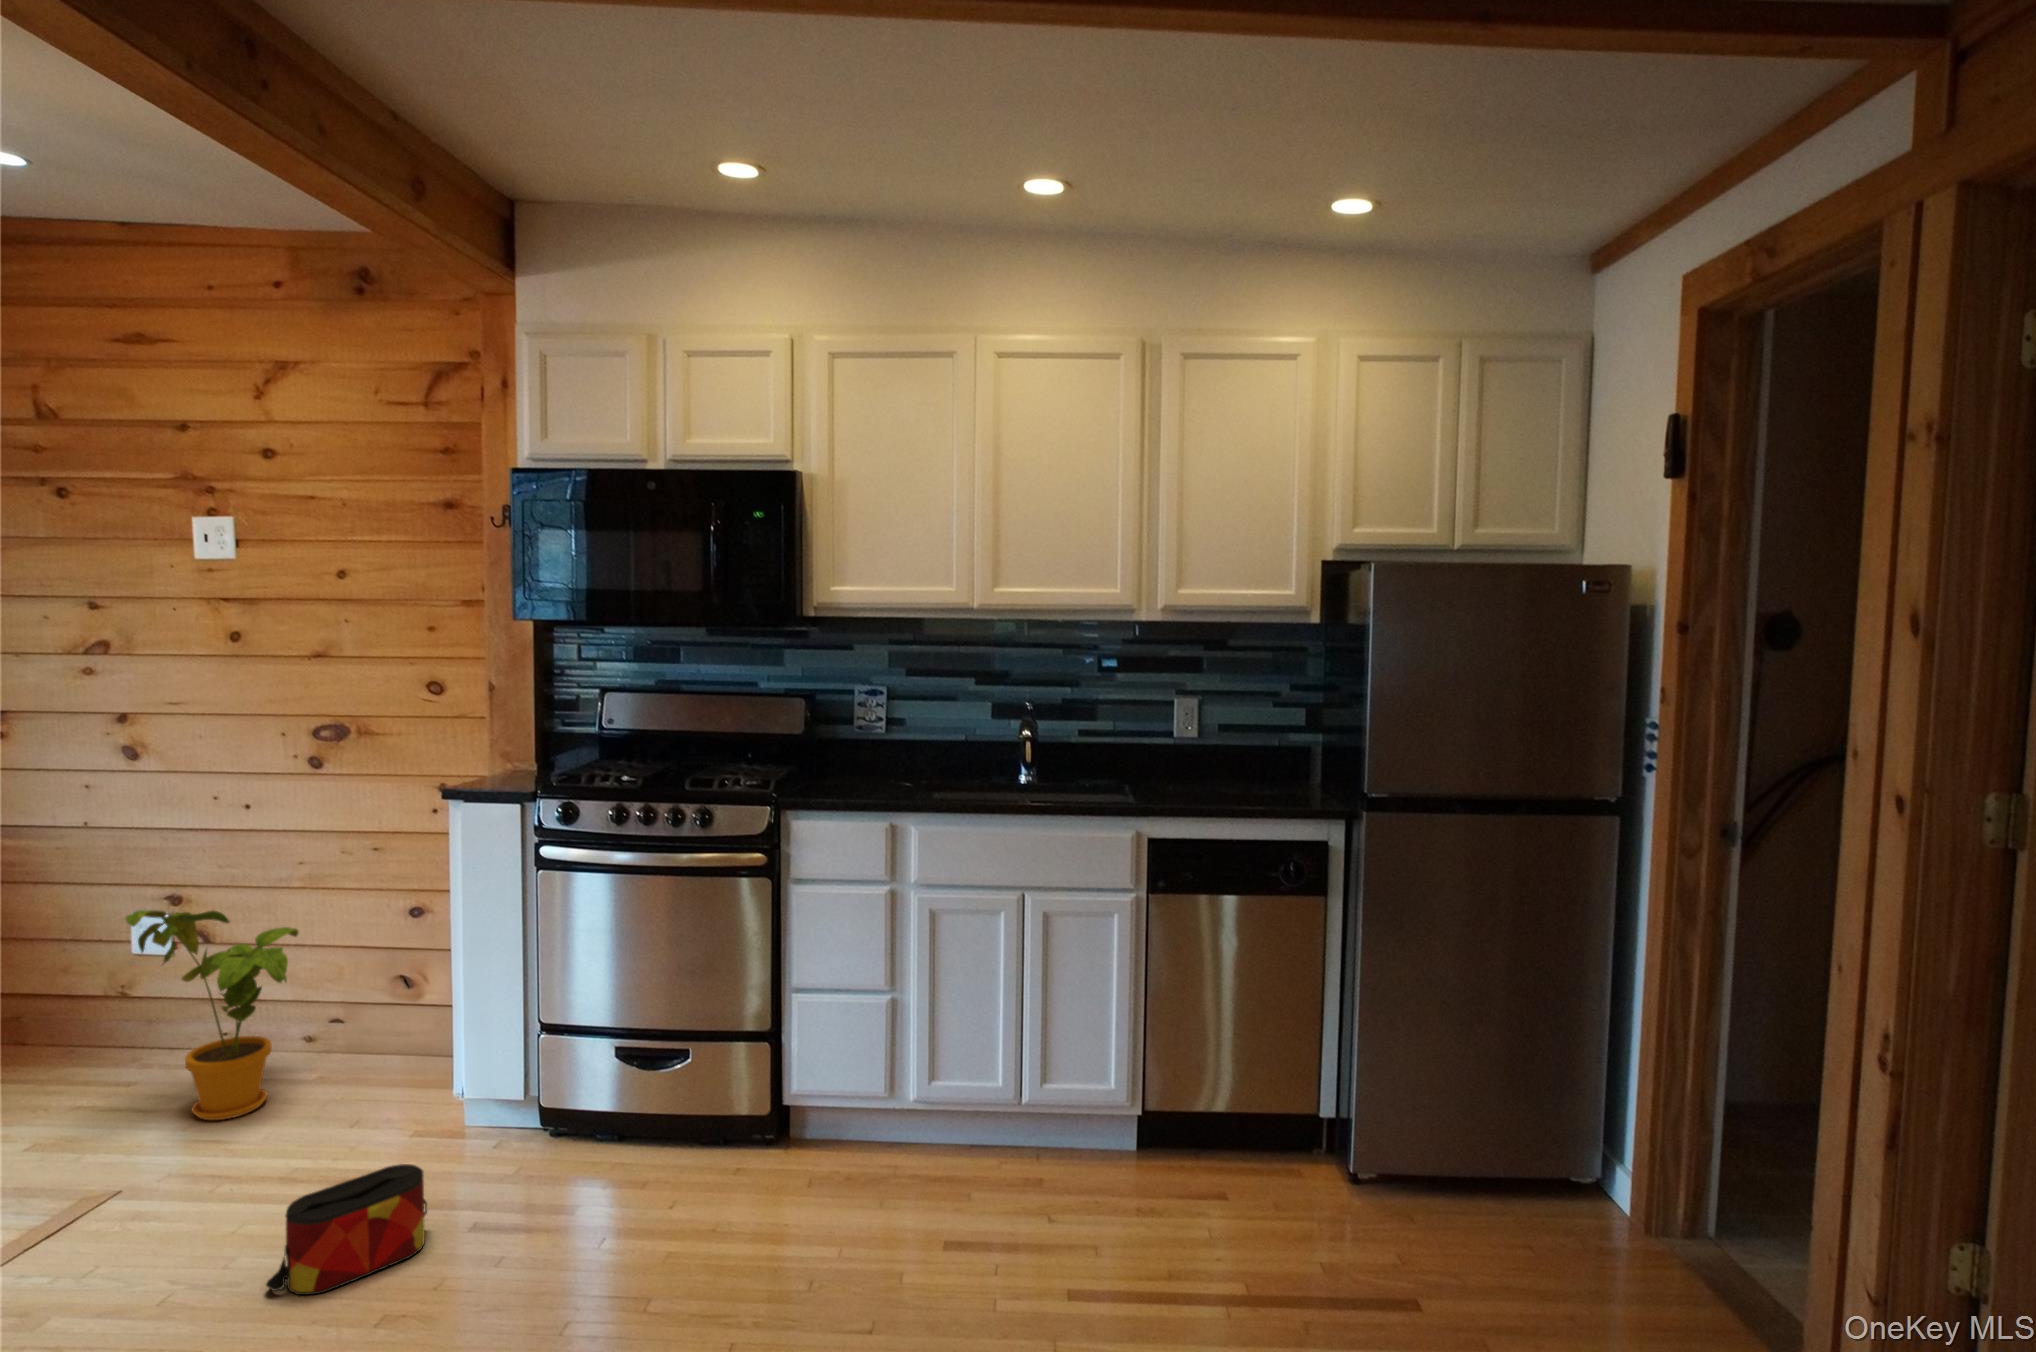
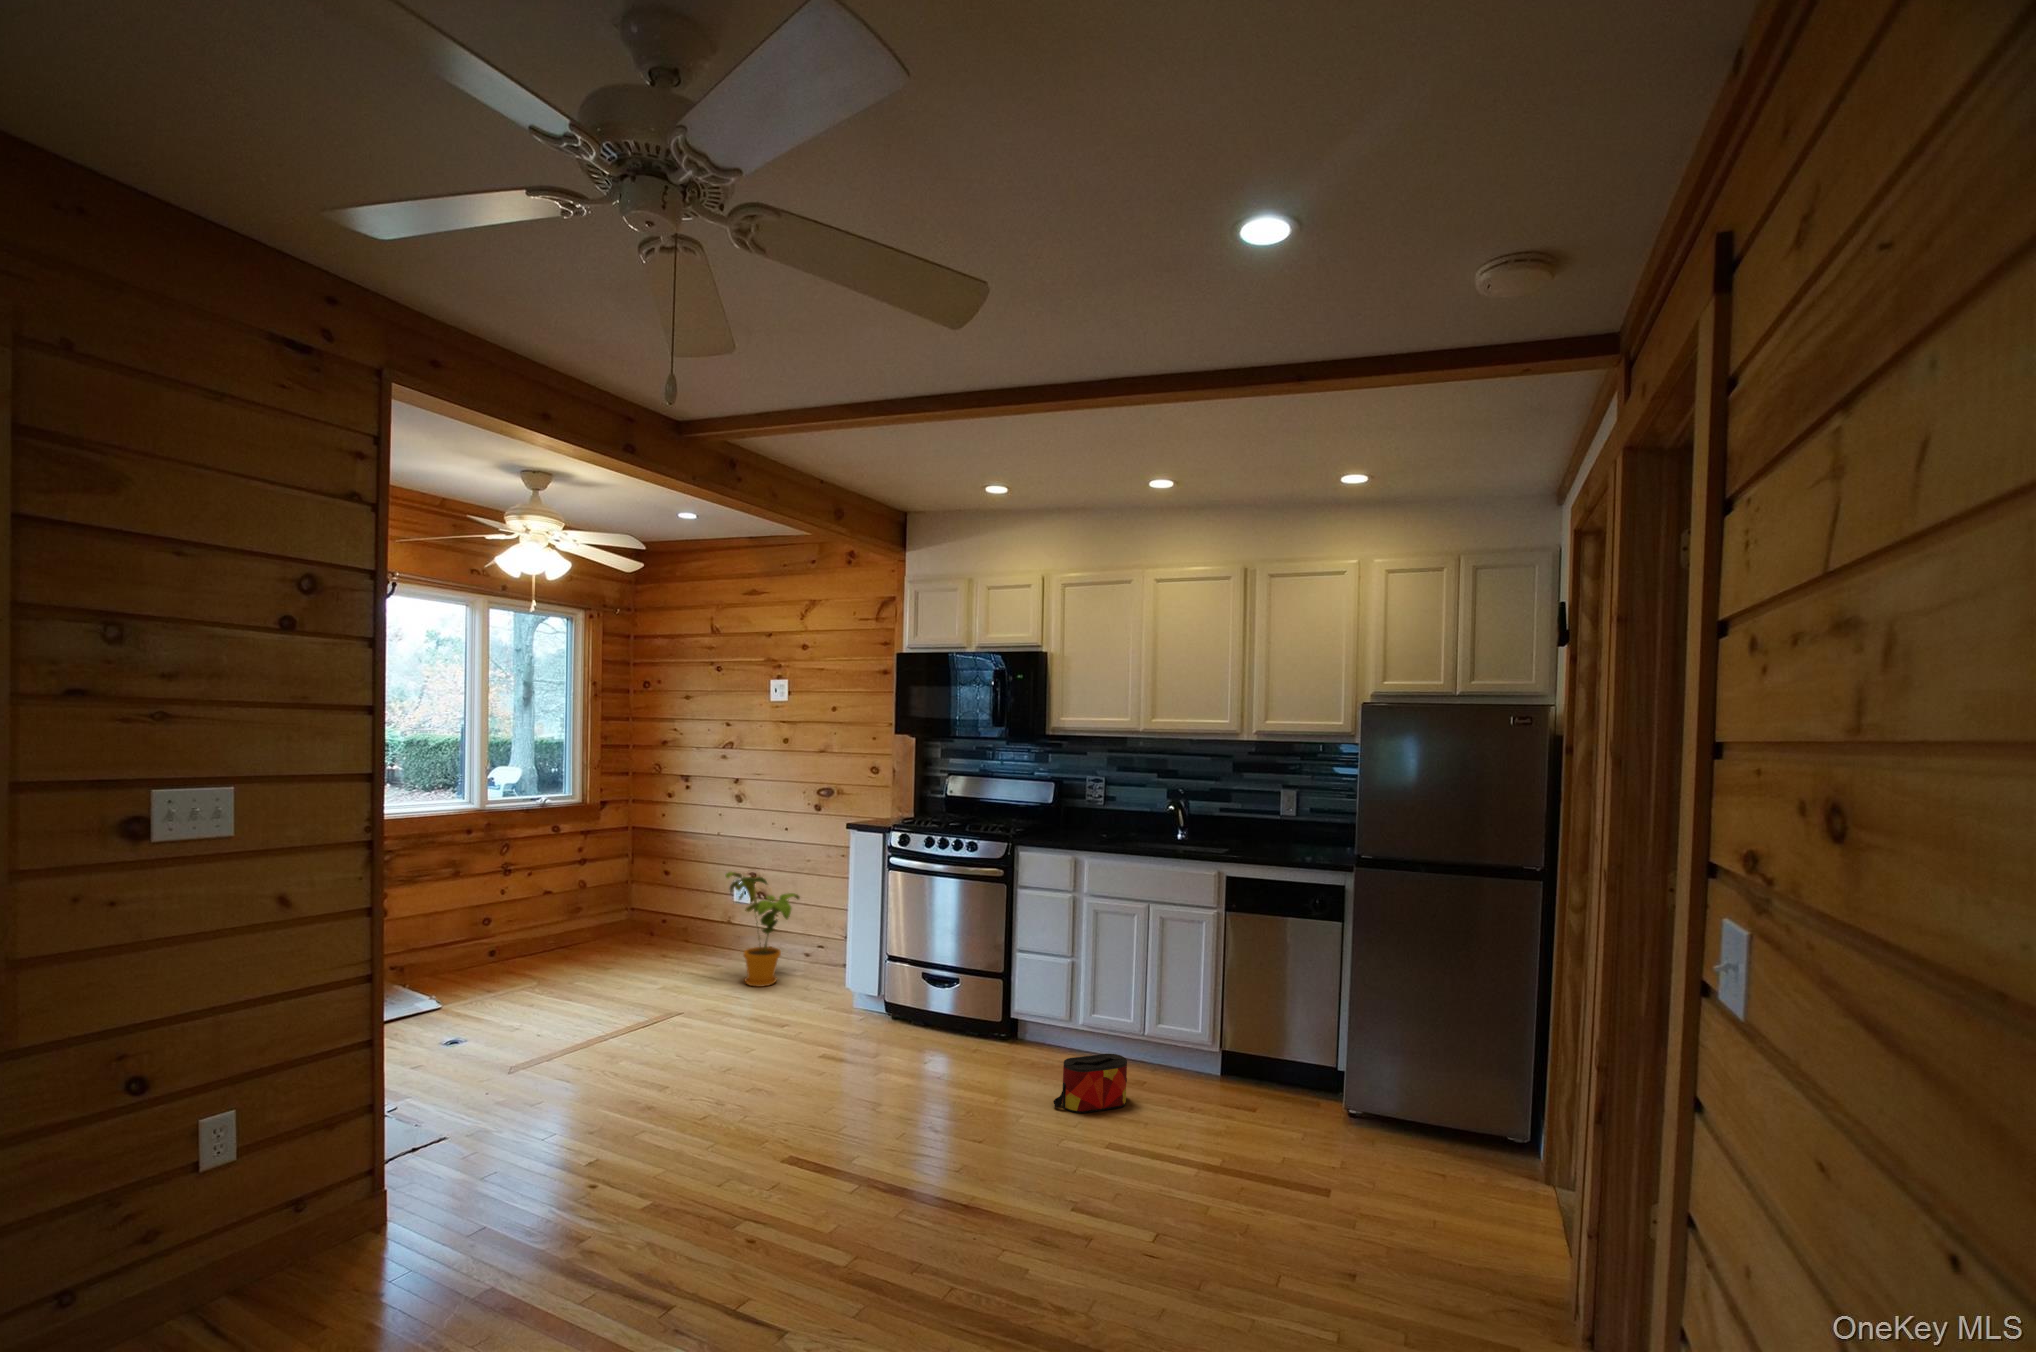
bag: present [266,1164,427,1295] -> present [1053,1054,1127,1113]

